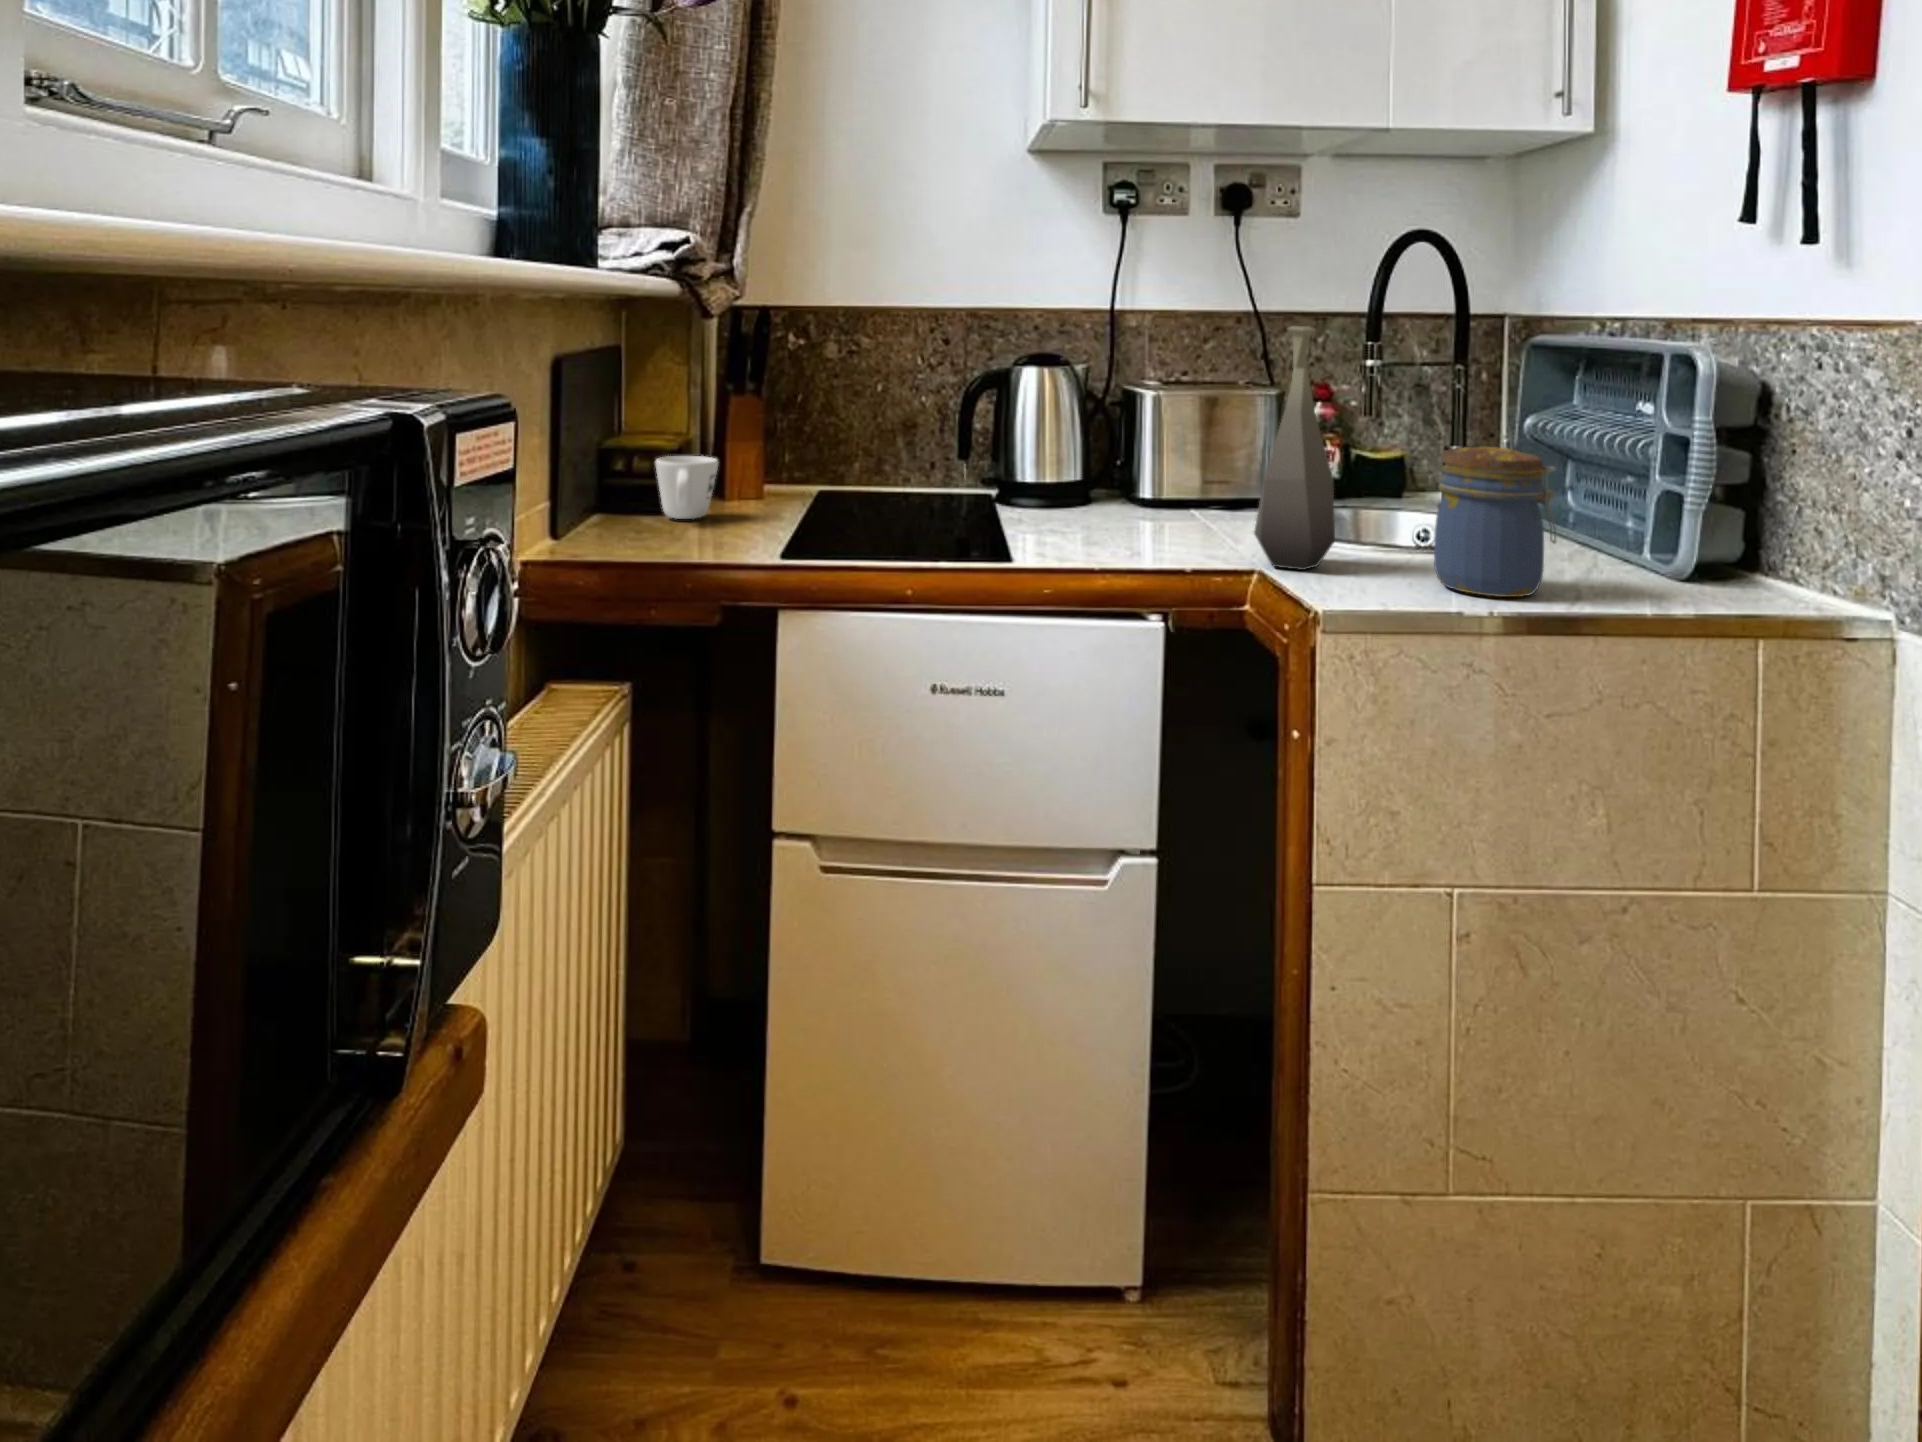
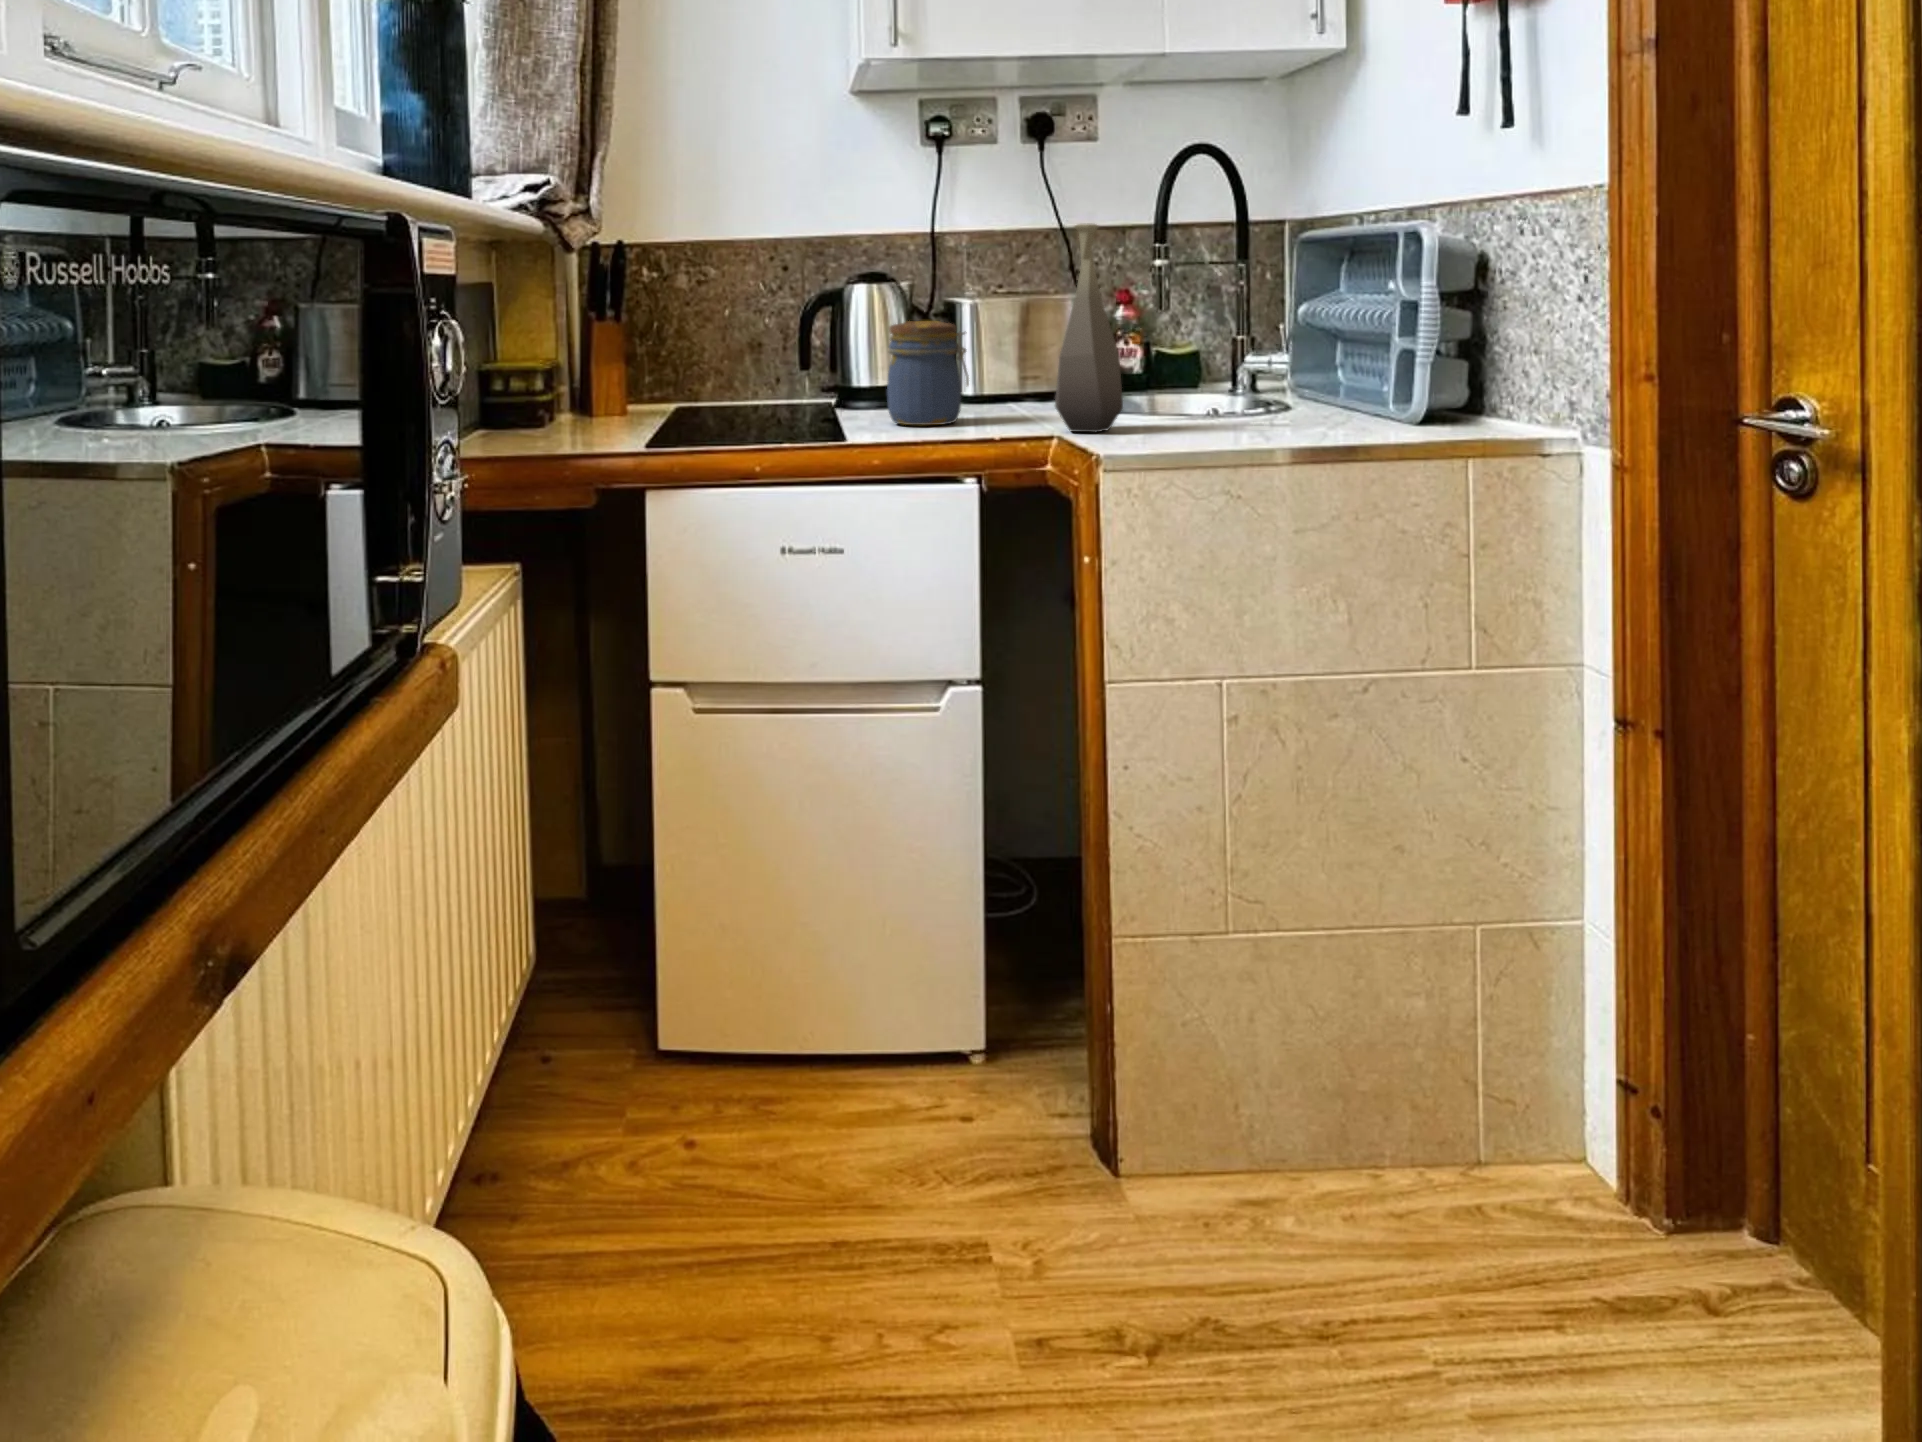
jar: present [1434,446,1556,597] -> present [887,321,969,425]
mug: present [656,456,719,519] -> none [531,374,586,428]

